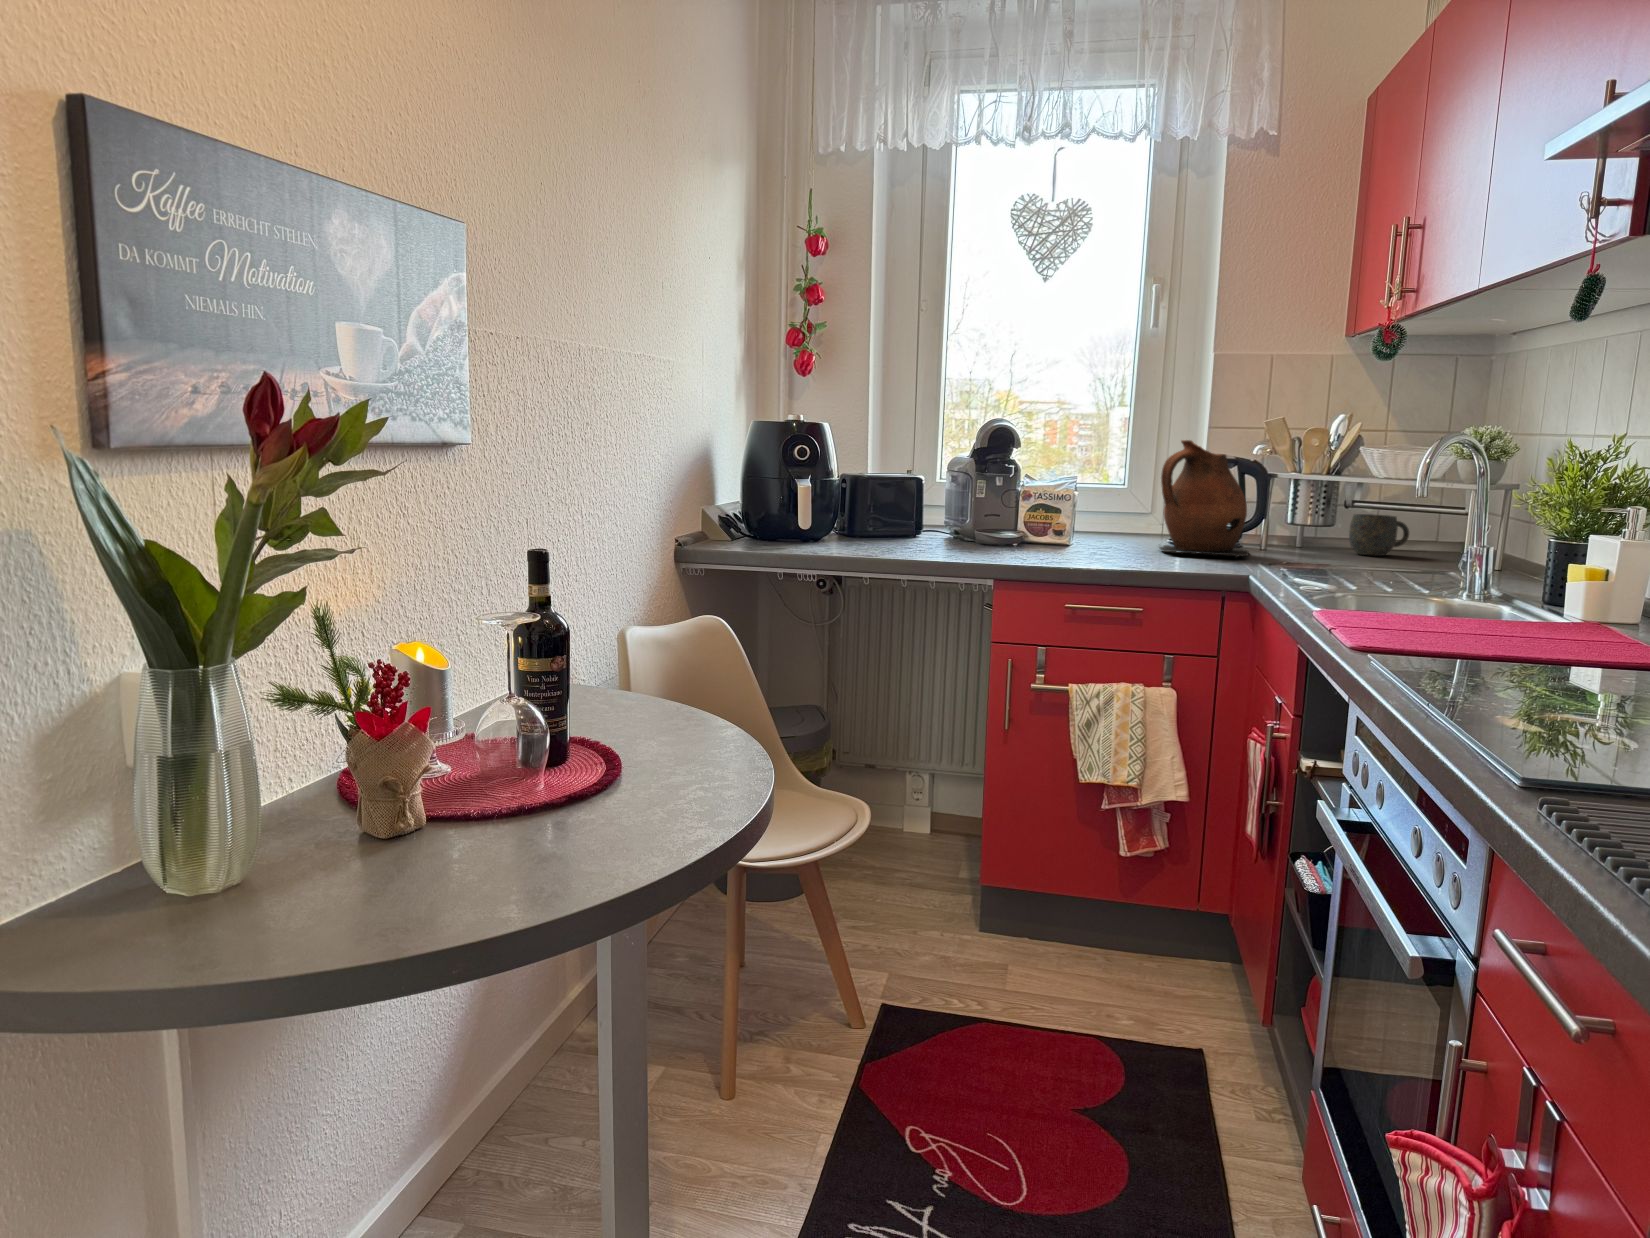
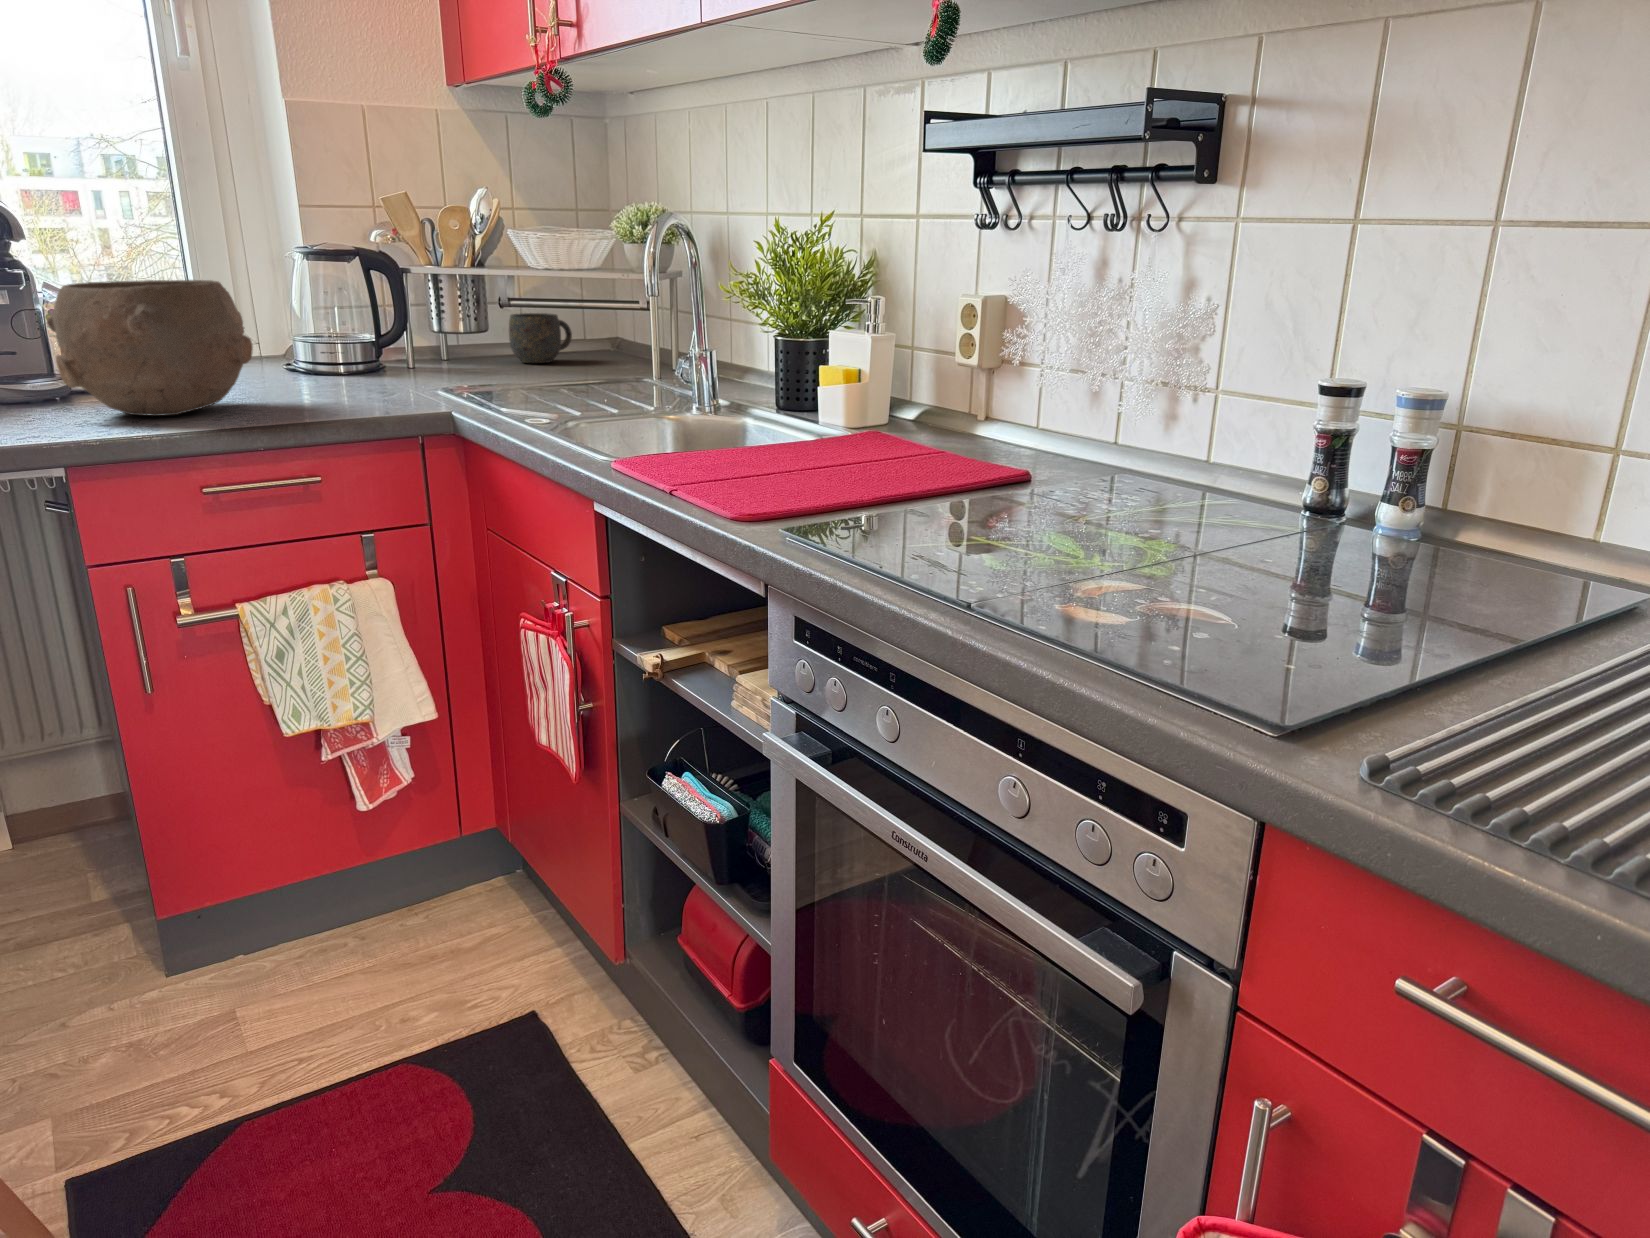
ceramic pitcher: present [1159,440,1249,558] -> none [277,226,420,388]
bowl: none [1010,472,1127,557] -> present [47,280,253,416]

